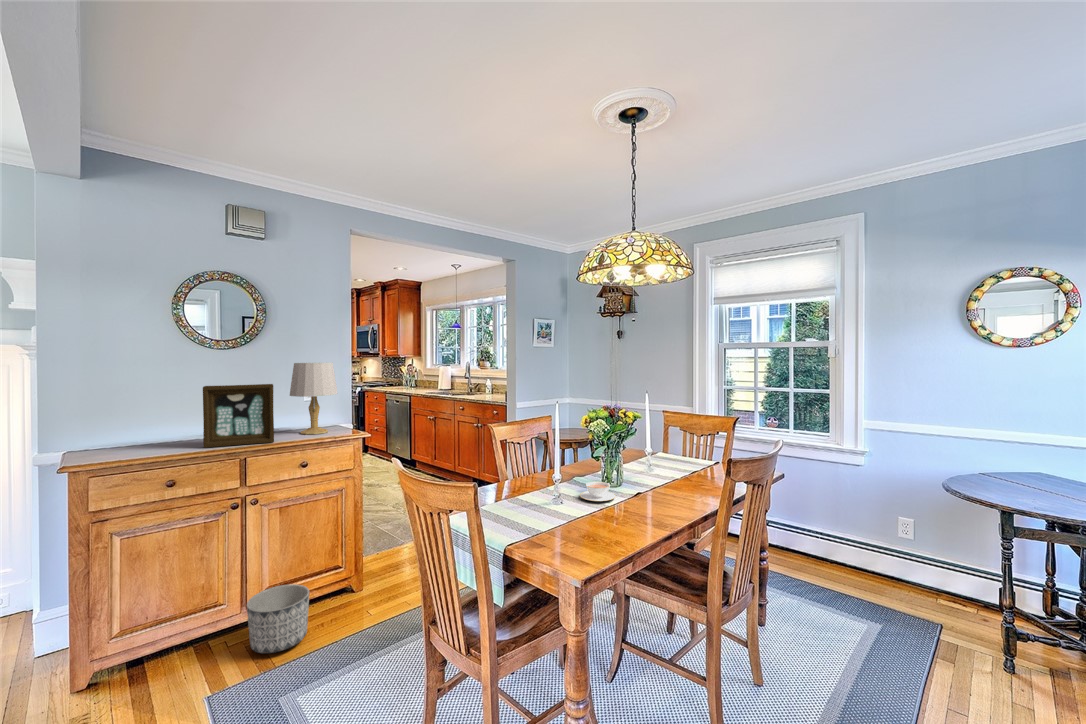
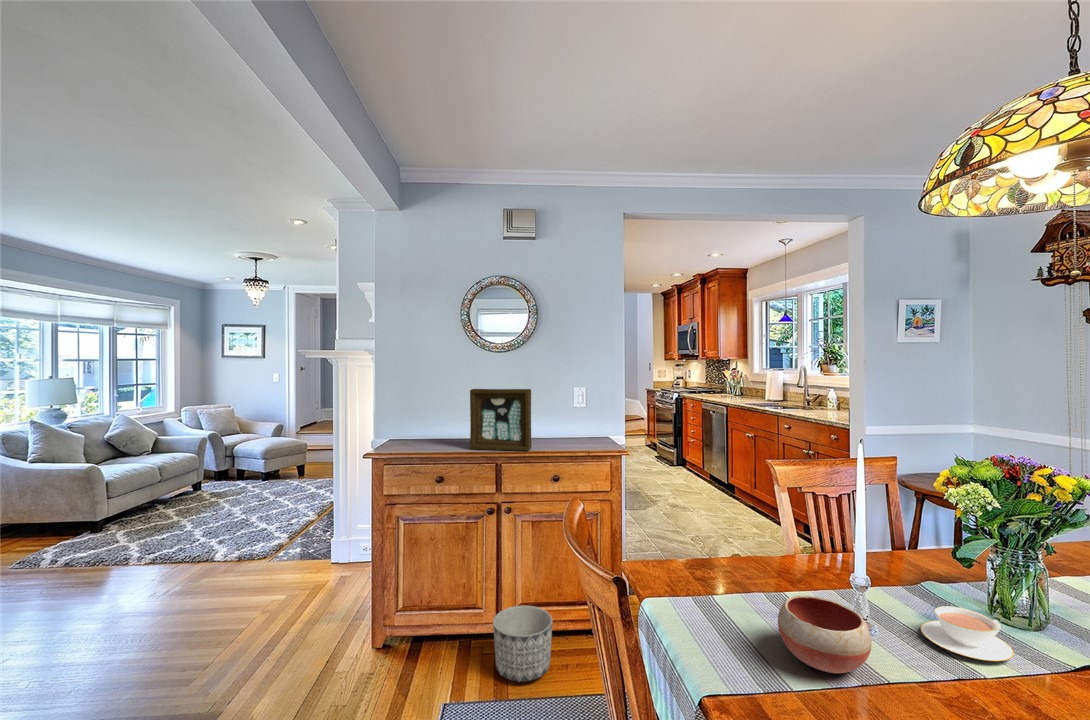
table lamp: present [290,362,338,435] -> none [554,367,601,446]
bowl: none [524,488,568,522] -> present [778,595,872,673]

